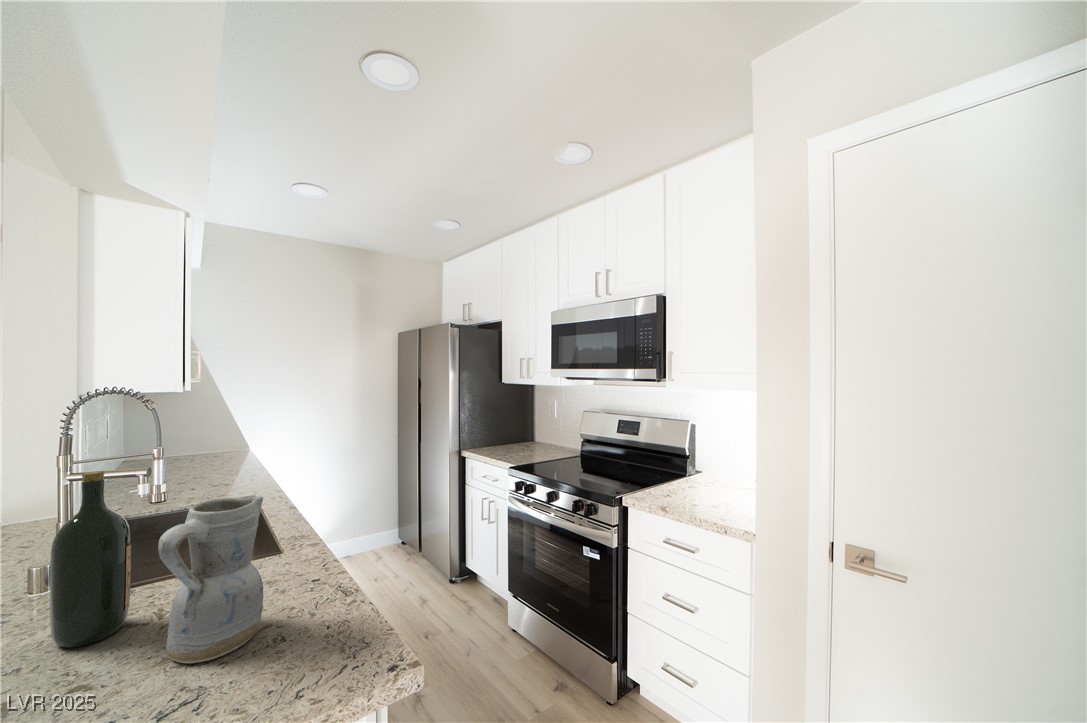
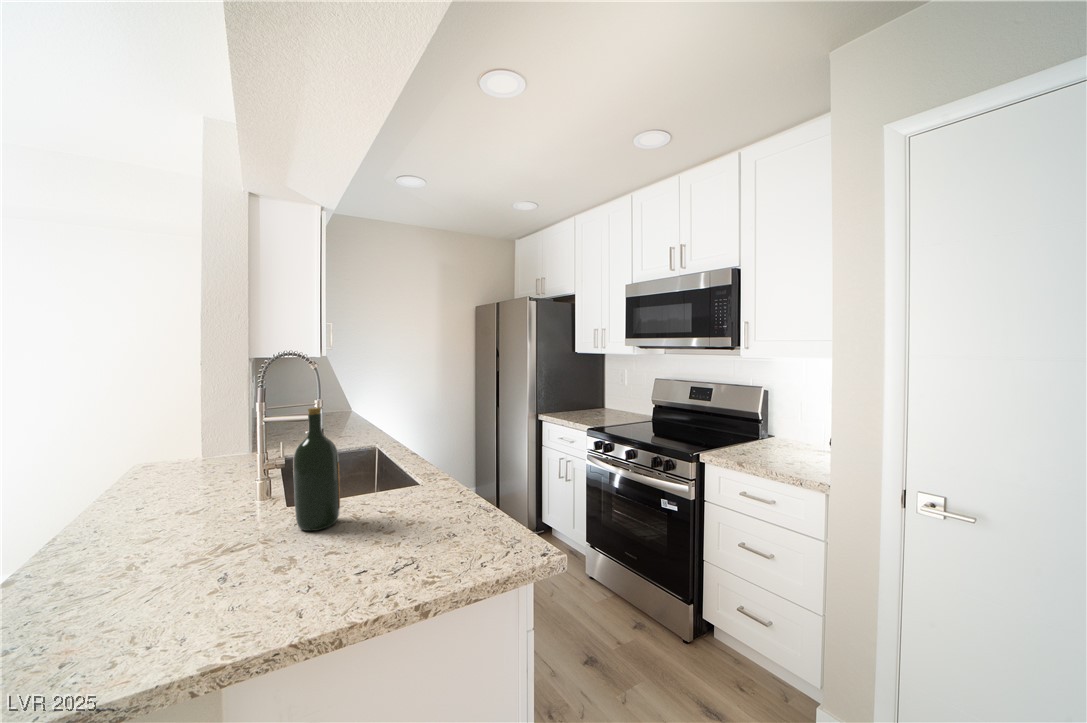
ceramic pitcher: present [158,496,263,663] -> none [375,429,436,544]

